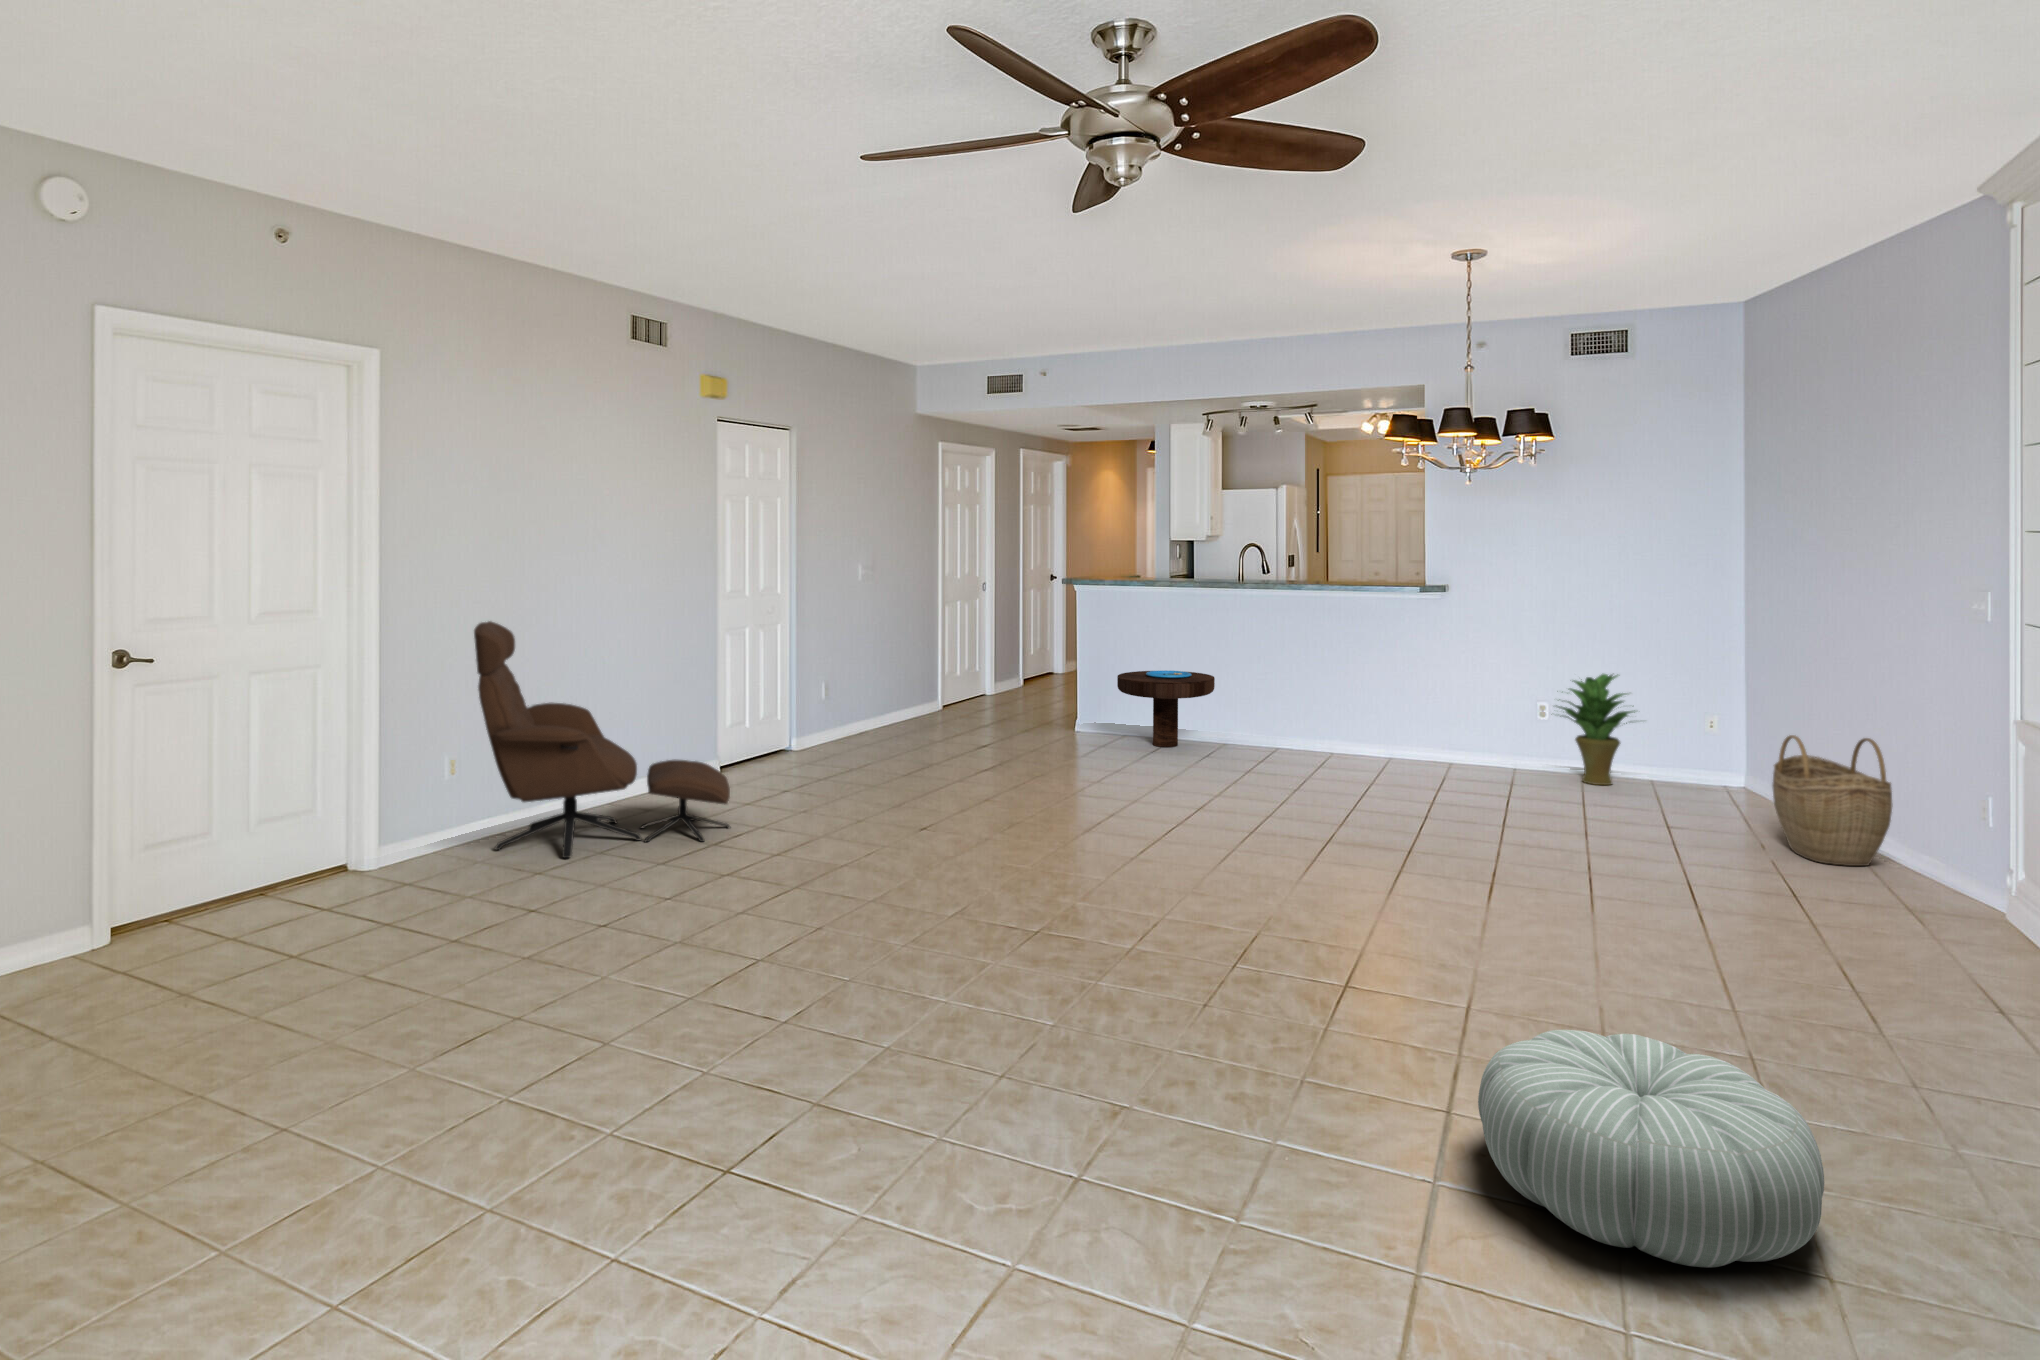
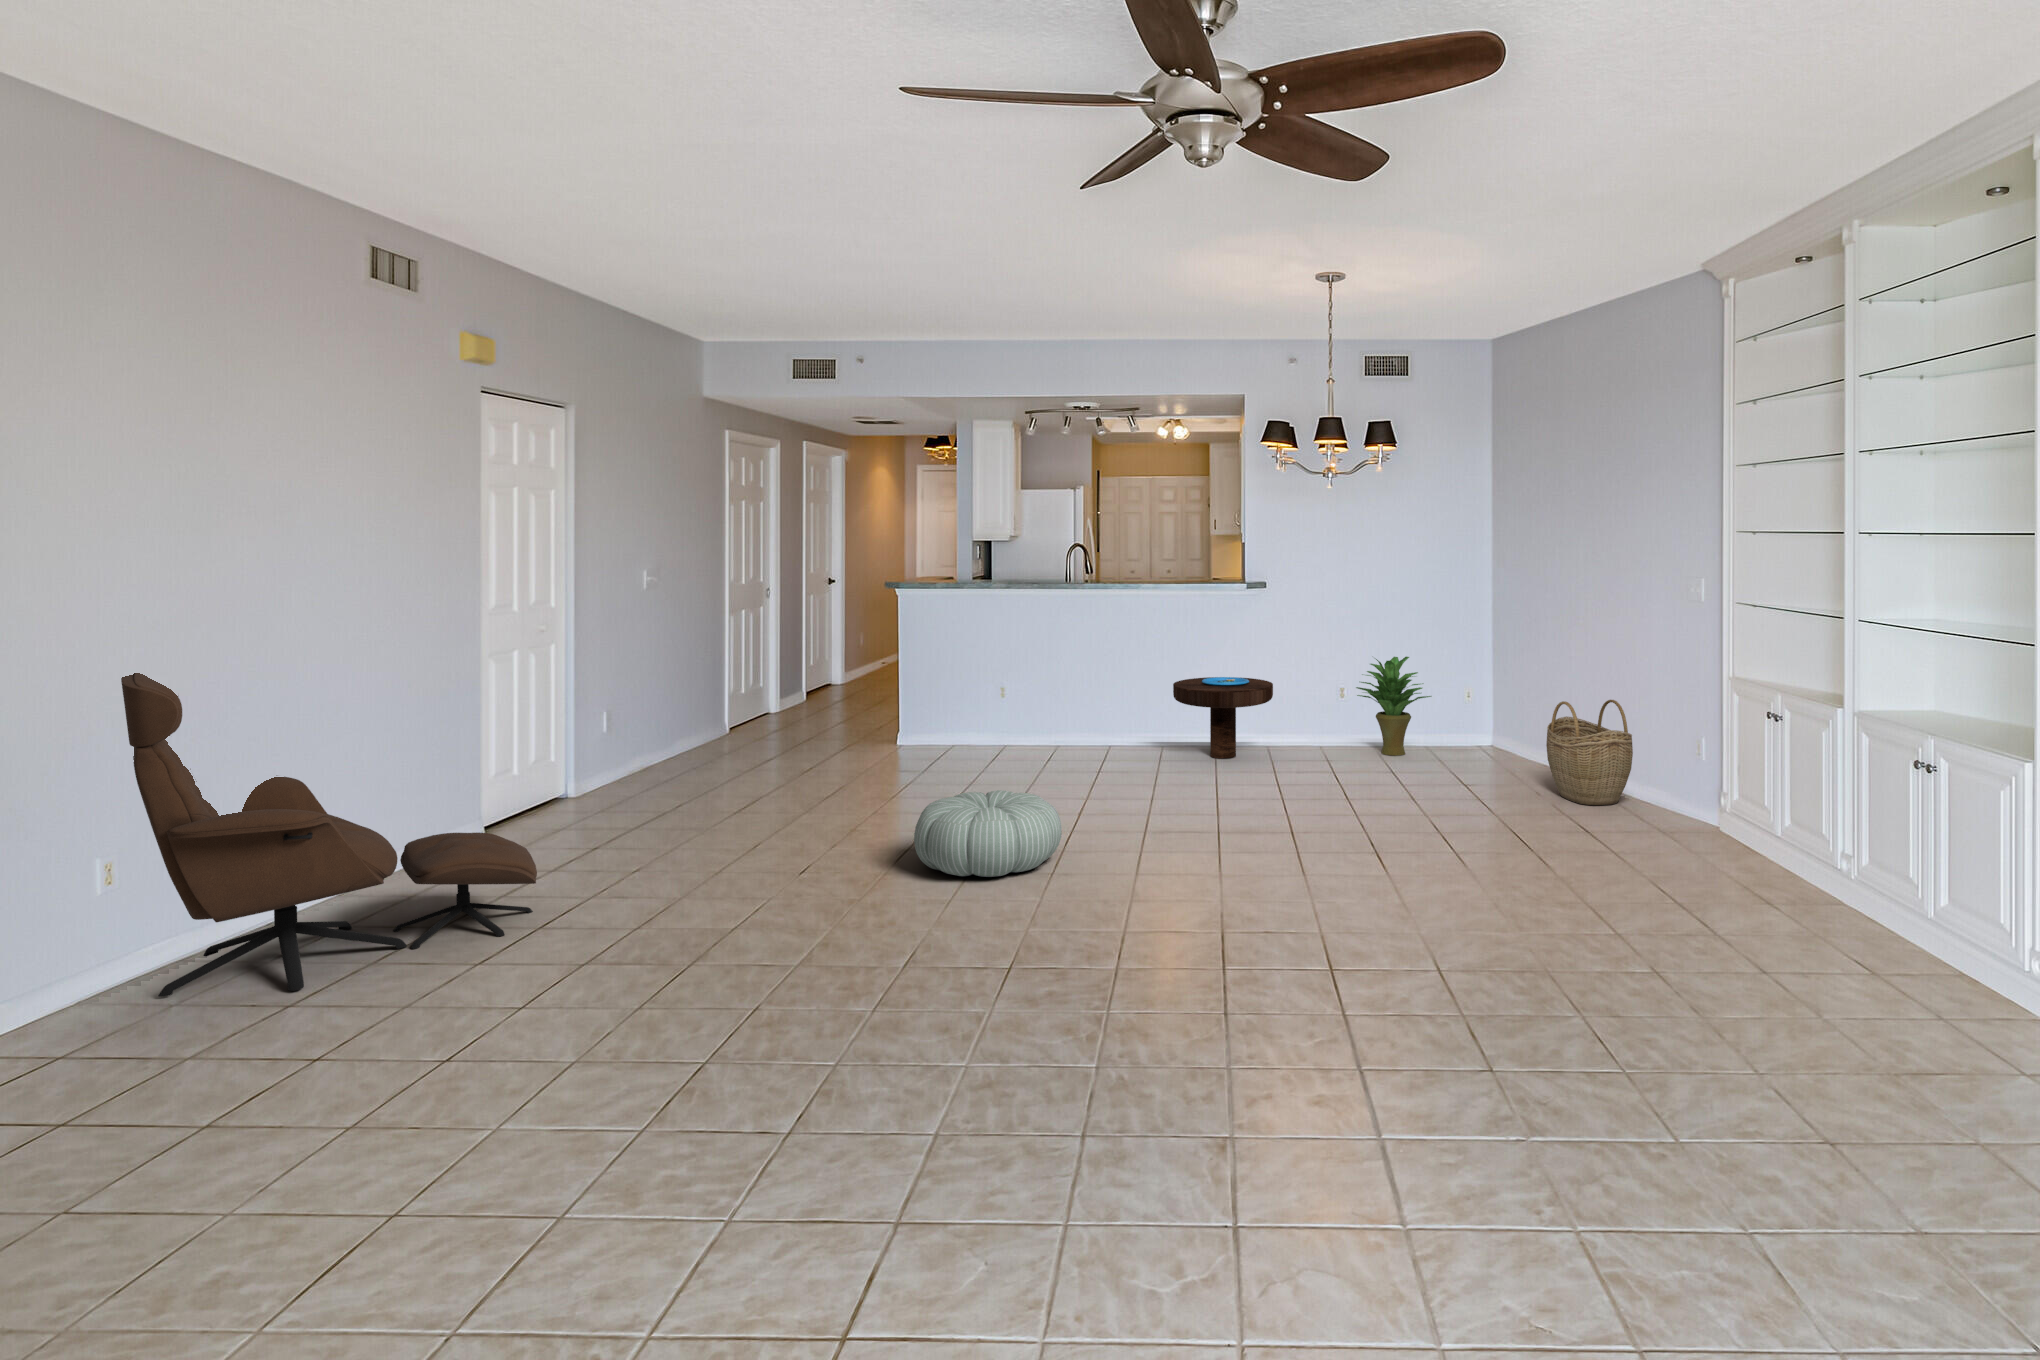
side table: present [1117,671,1215,747] -> present [1173,677,1273,759]
pouf: present [1478,1030,1824,1267] -> present [914,790,1062,877]

